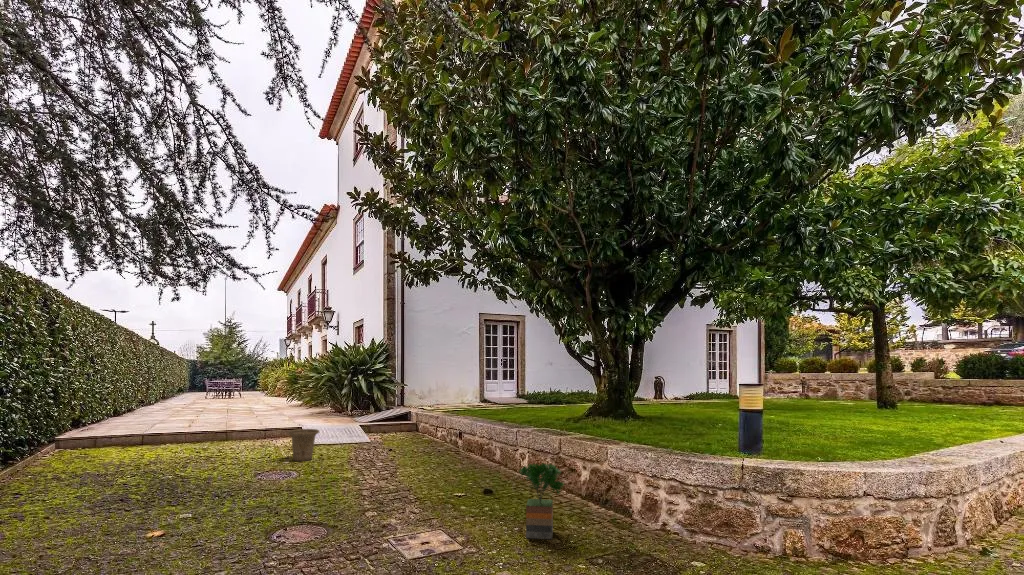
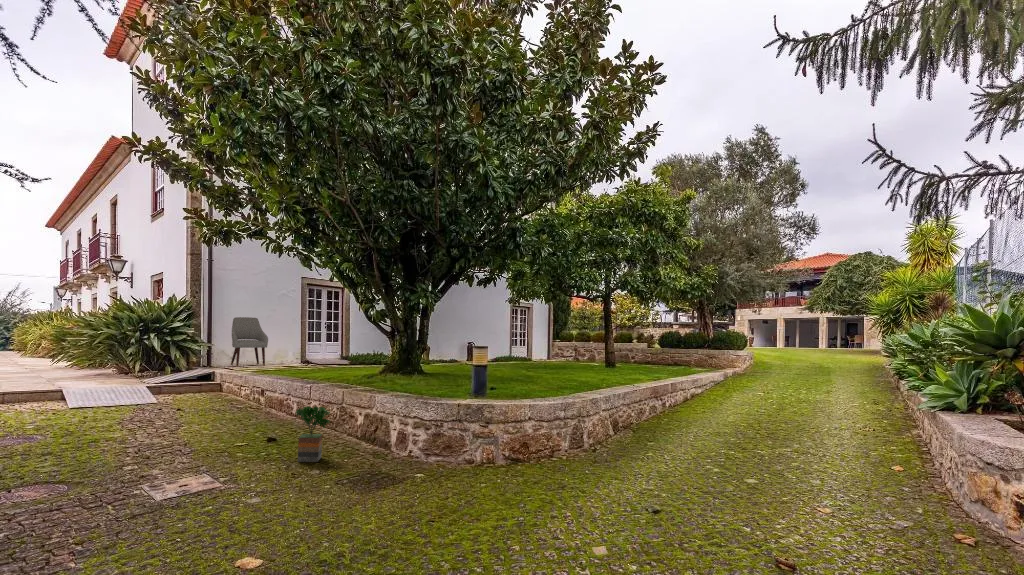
chair: none [425,358,459,407] -> present [231,317,268,367]
basket: present [288,429,319,461] -> none [80,386,114,416]

